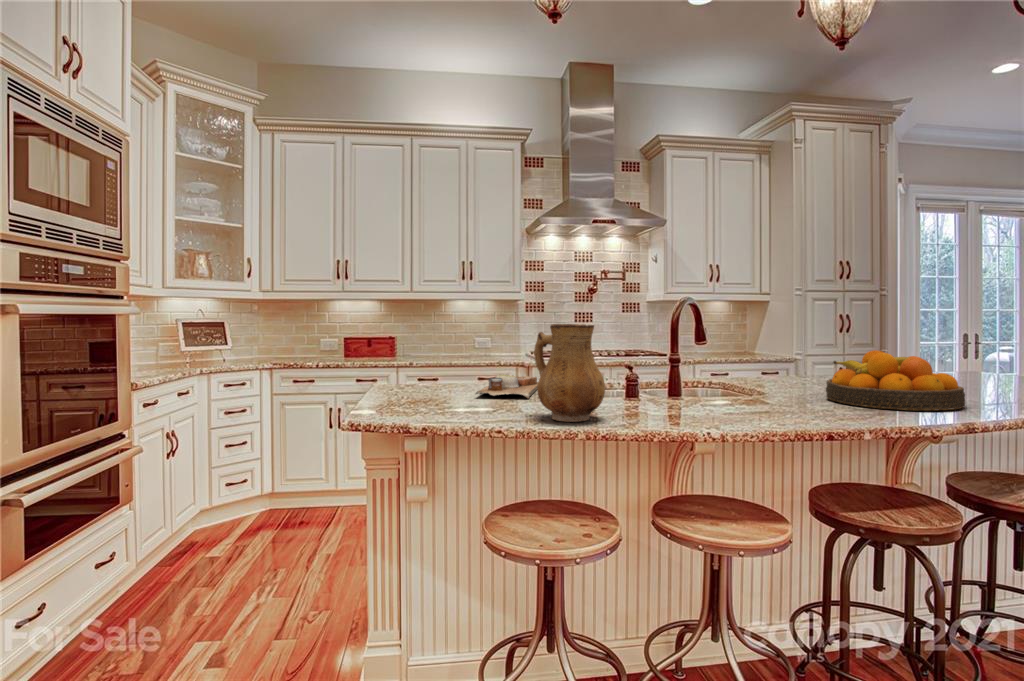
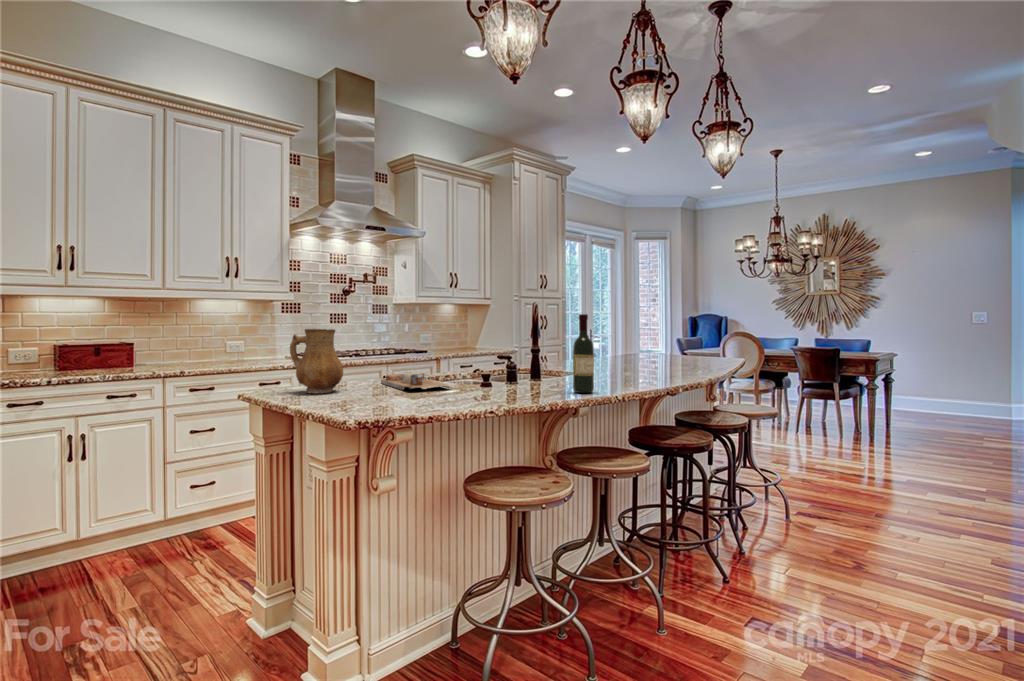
wine bottle: none [647,304,679,423] -> present [573,314,594,393]
ceramic pitcher: present [534,324,605,422] -> present [290,329,343,394]
fruit bowl: present [826,350,965,411] -> none [614,342,685,376]

